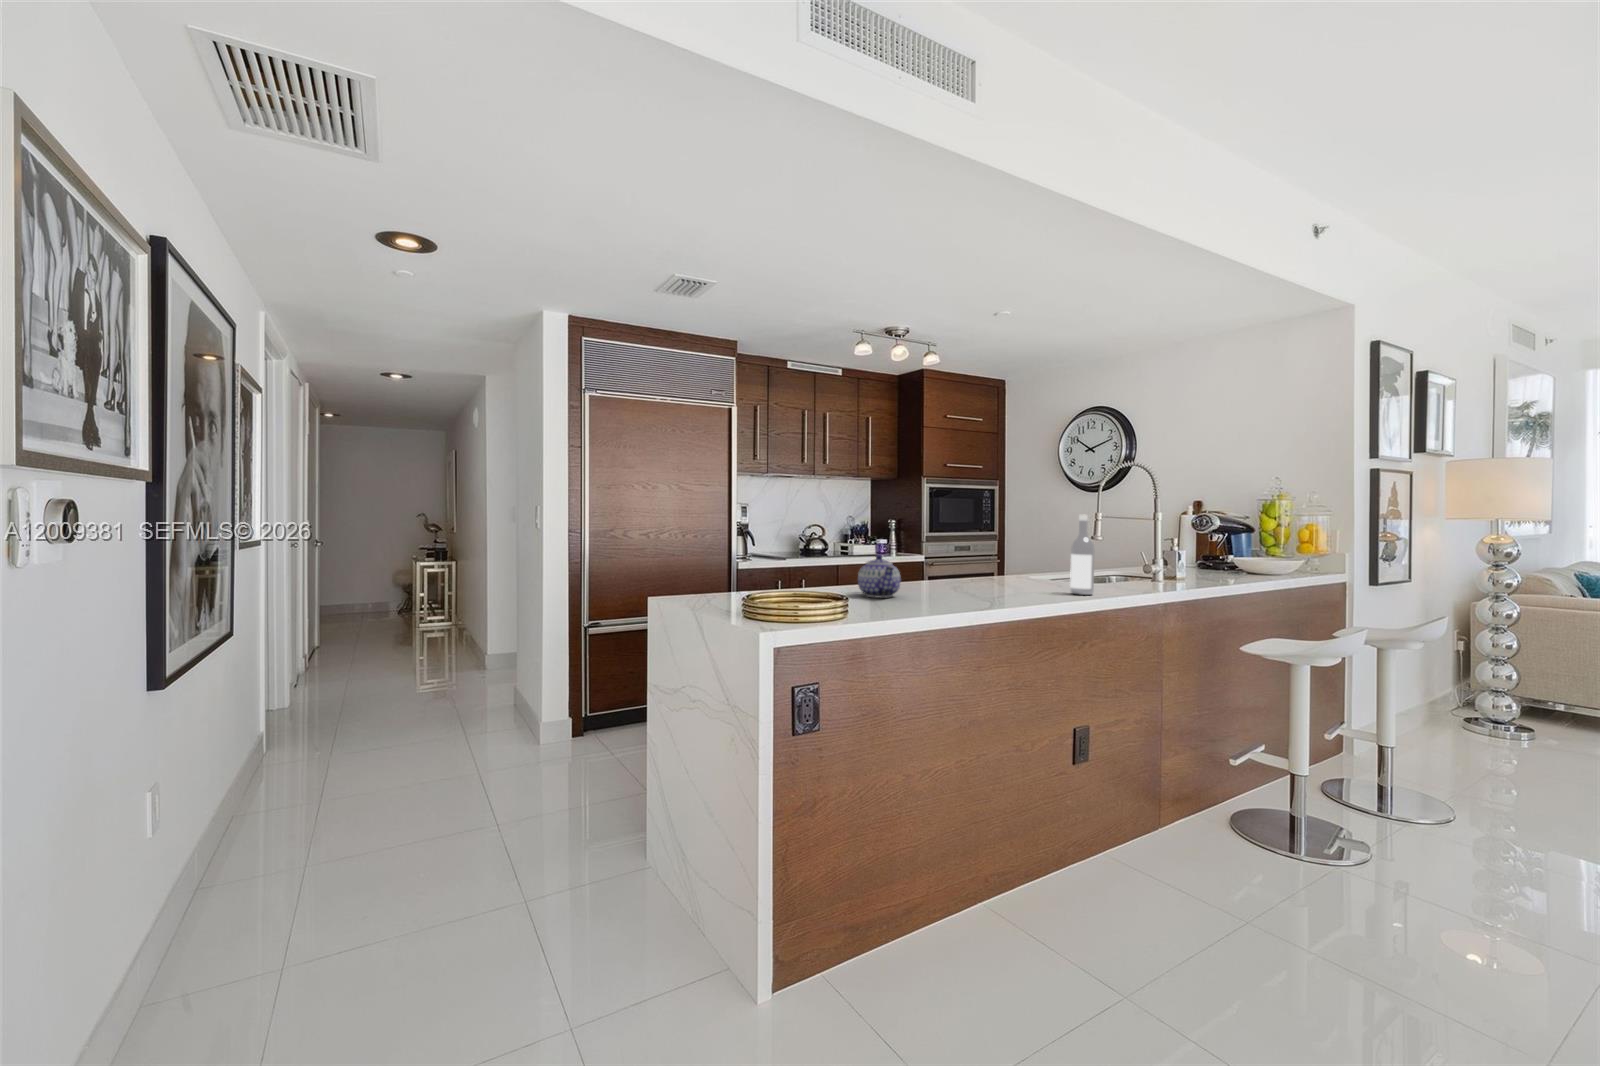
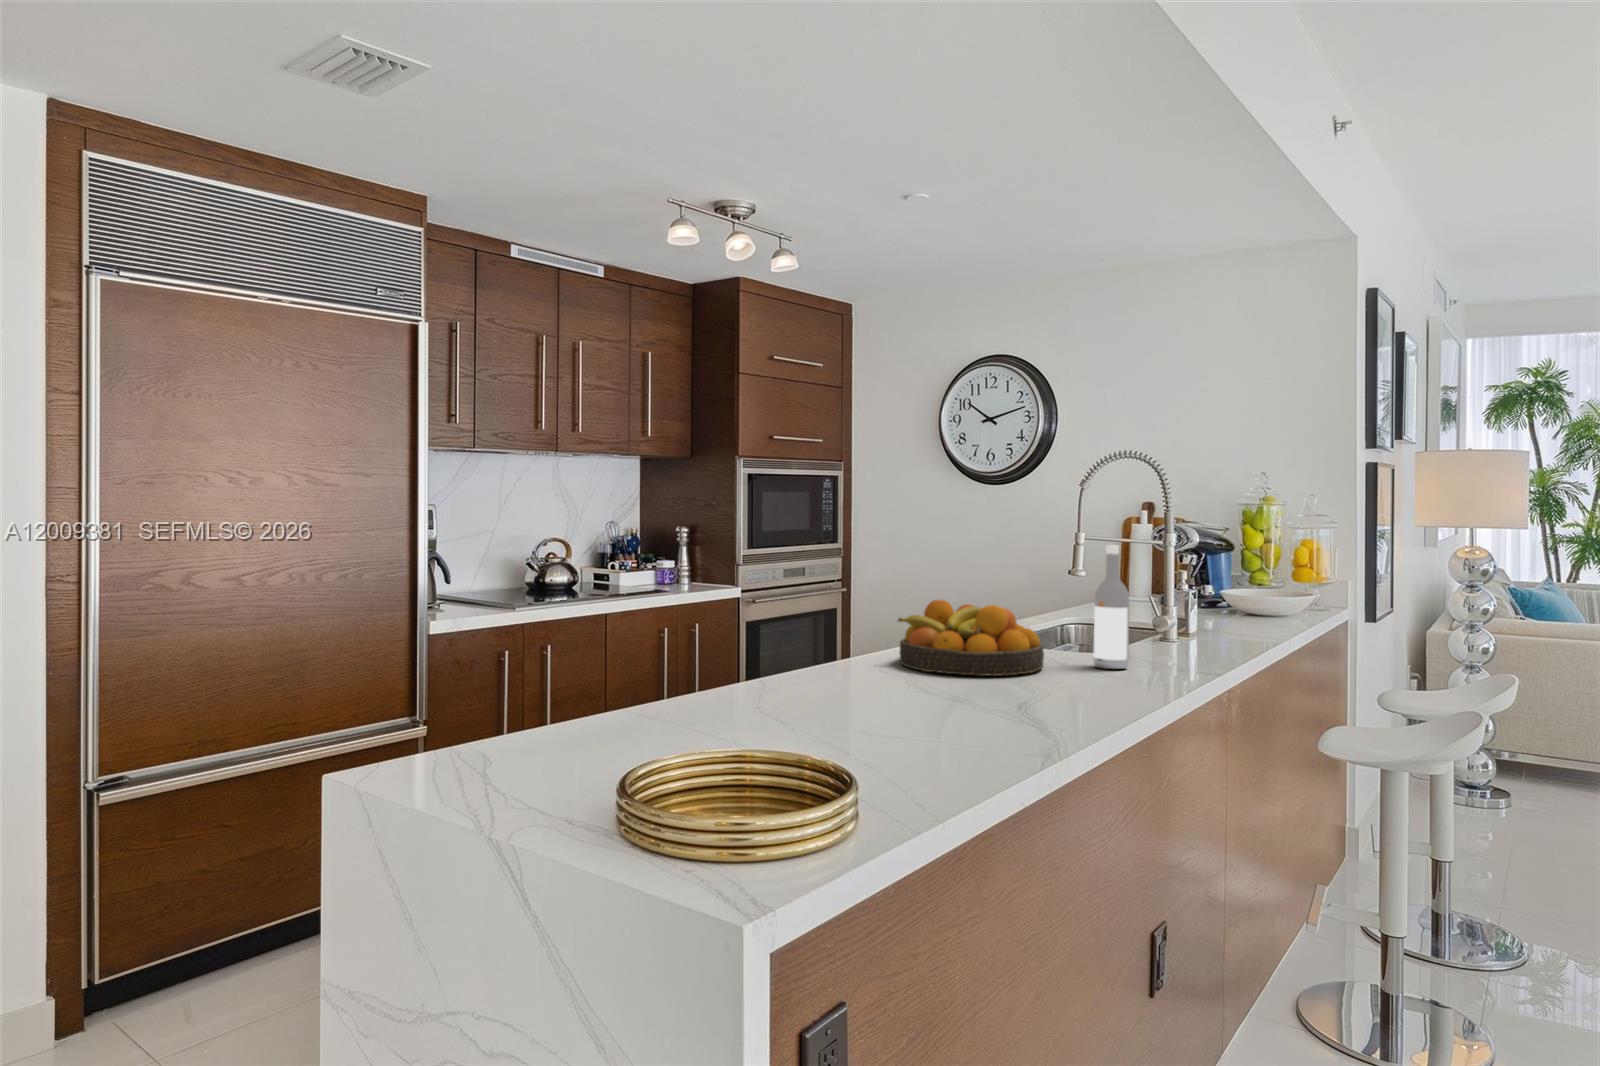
fruit bowl: none [941,549,1035,594] -> present [898,600,1044,676]
teapot: present [858,555,901,598] -> none [796,620,870,695]

